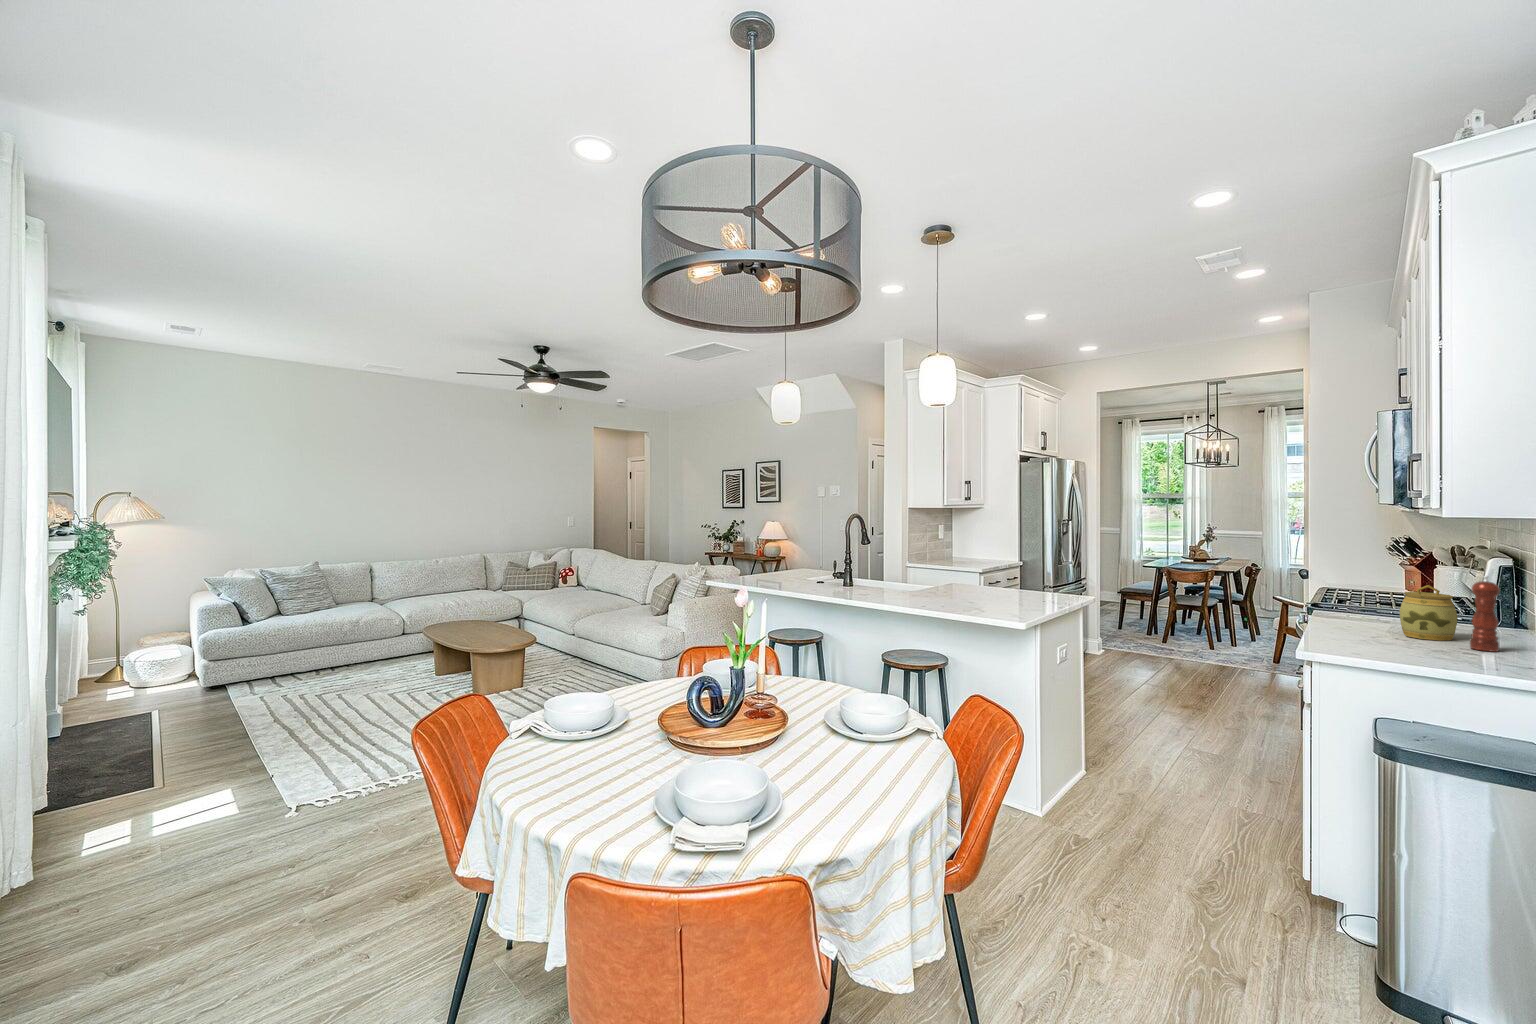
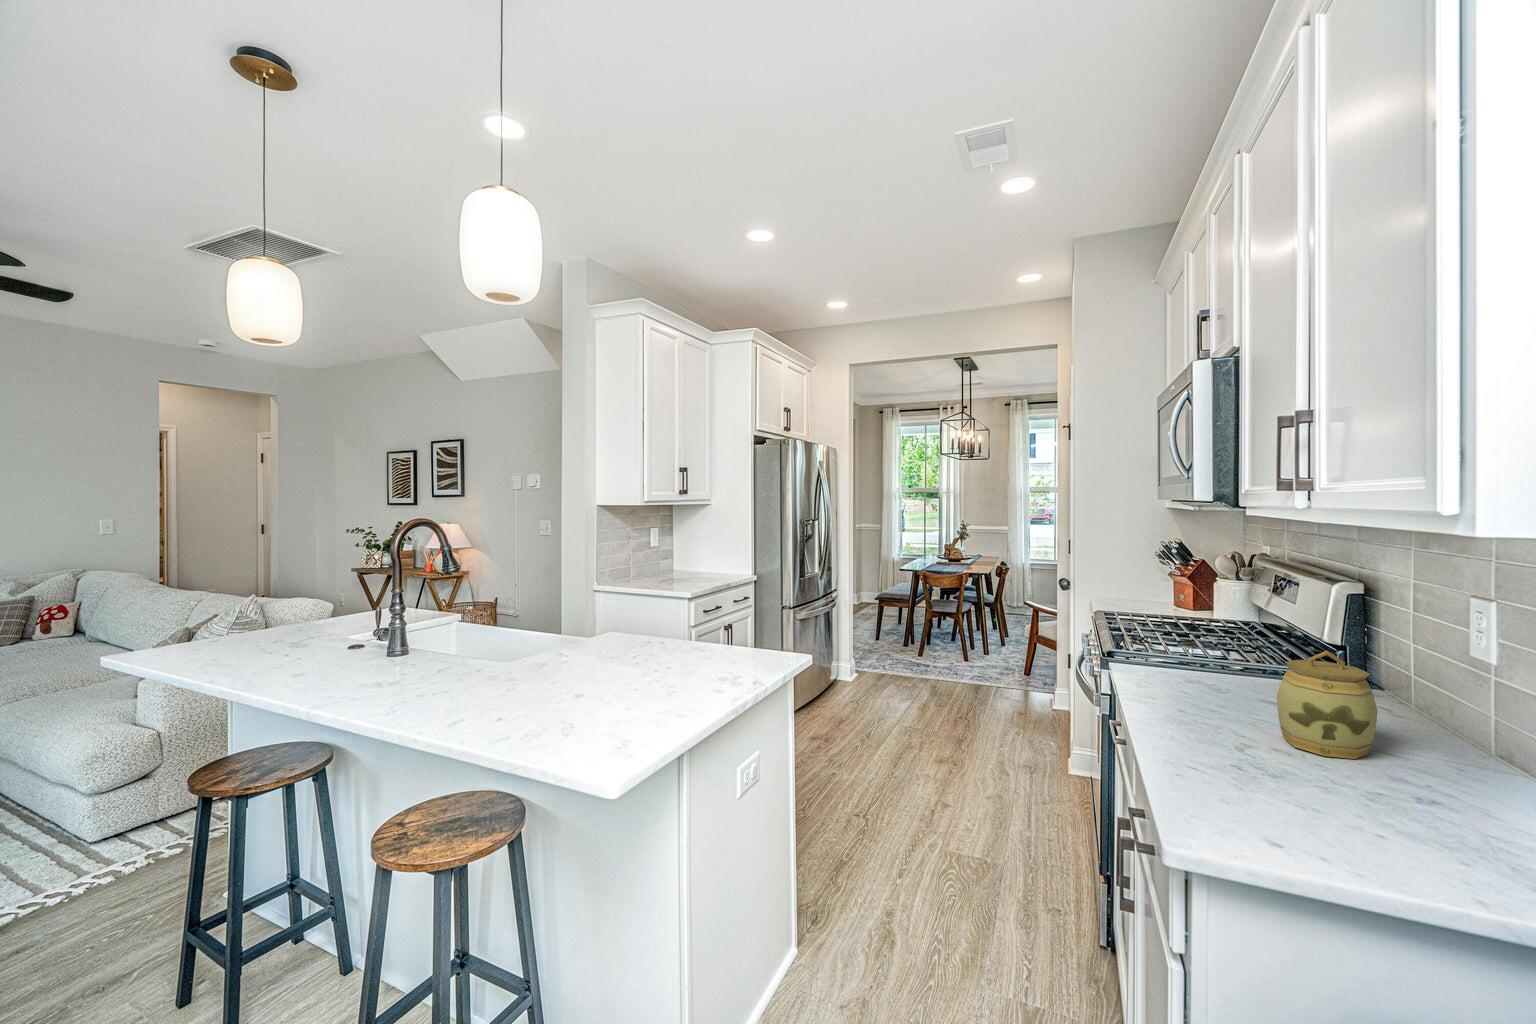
pepper mill: present [1470,576,1500,652] -> none [1427,646,1487,801]

